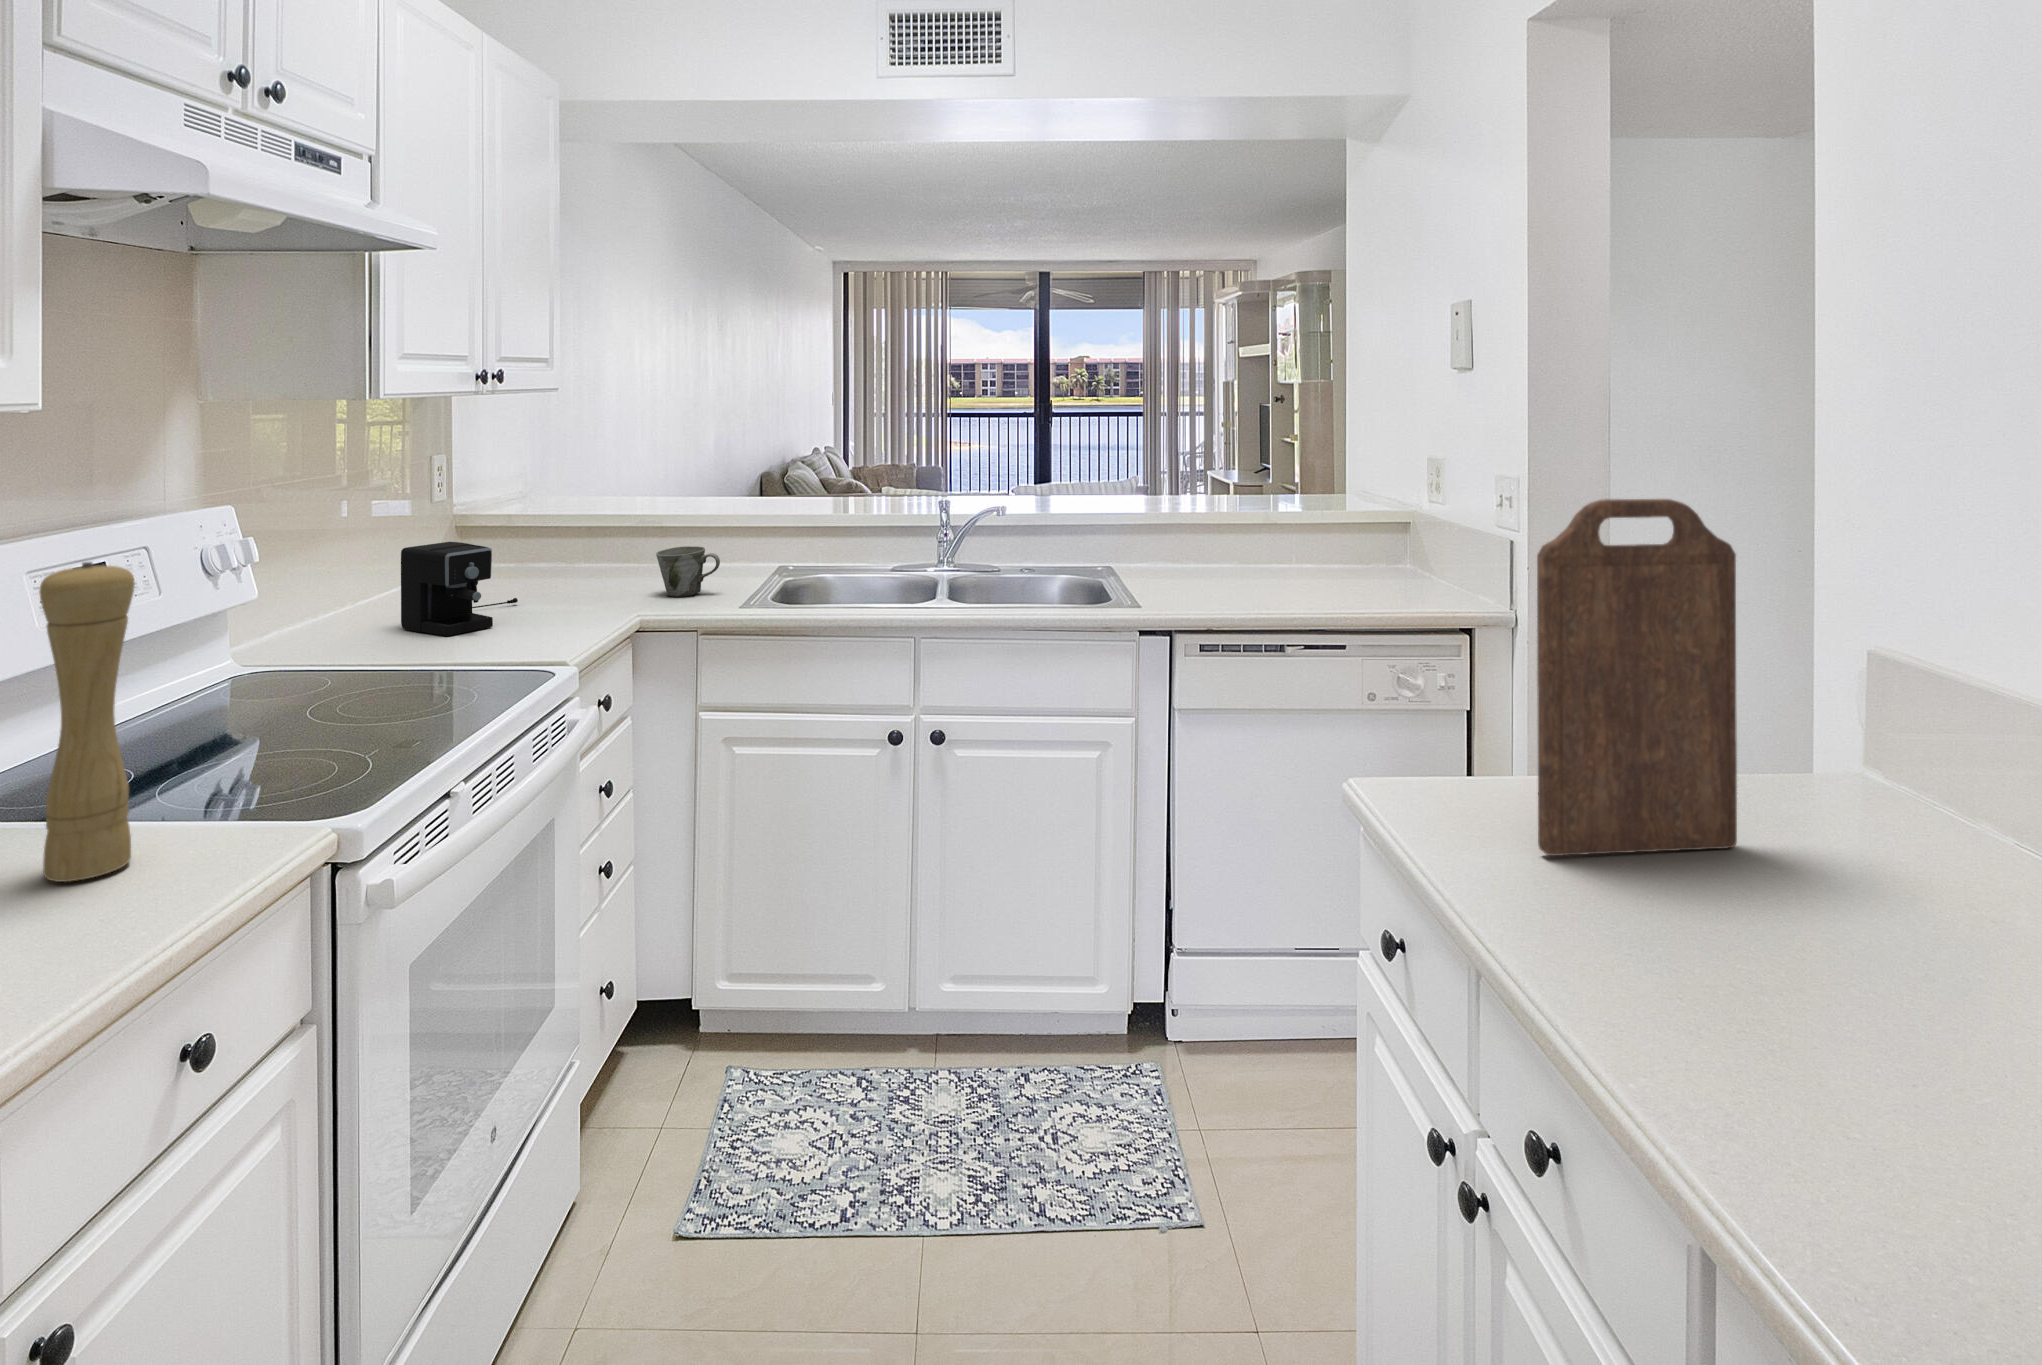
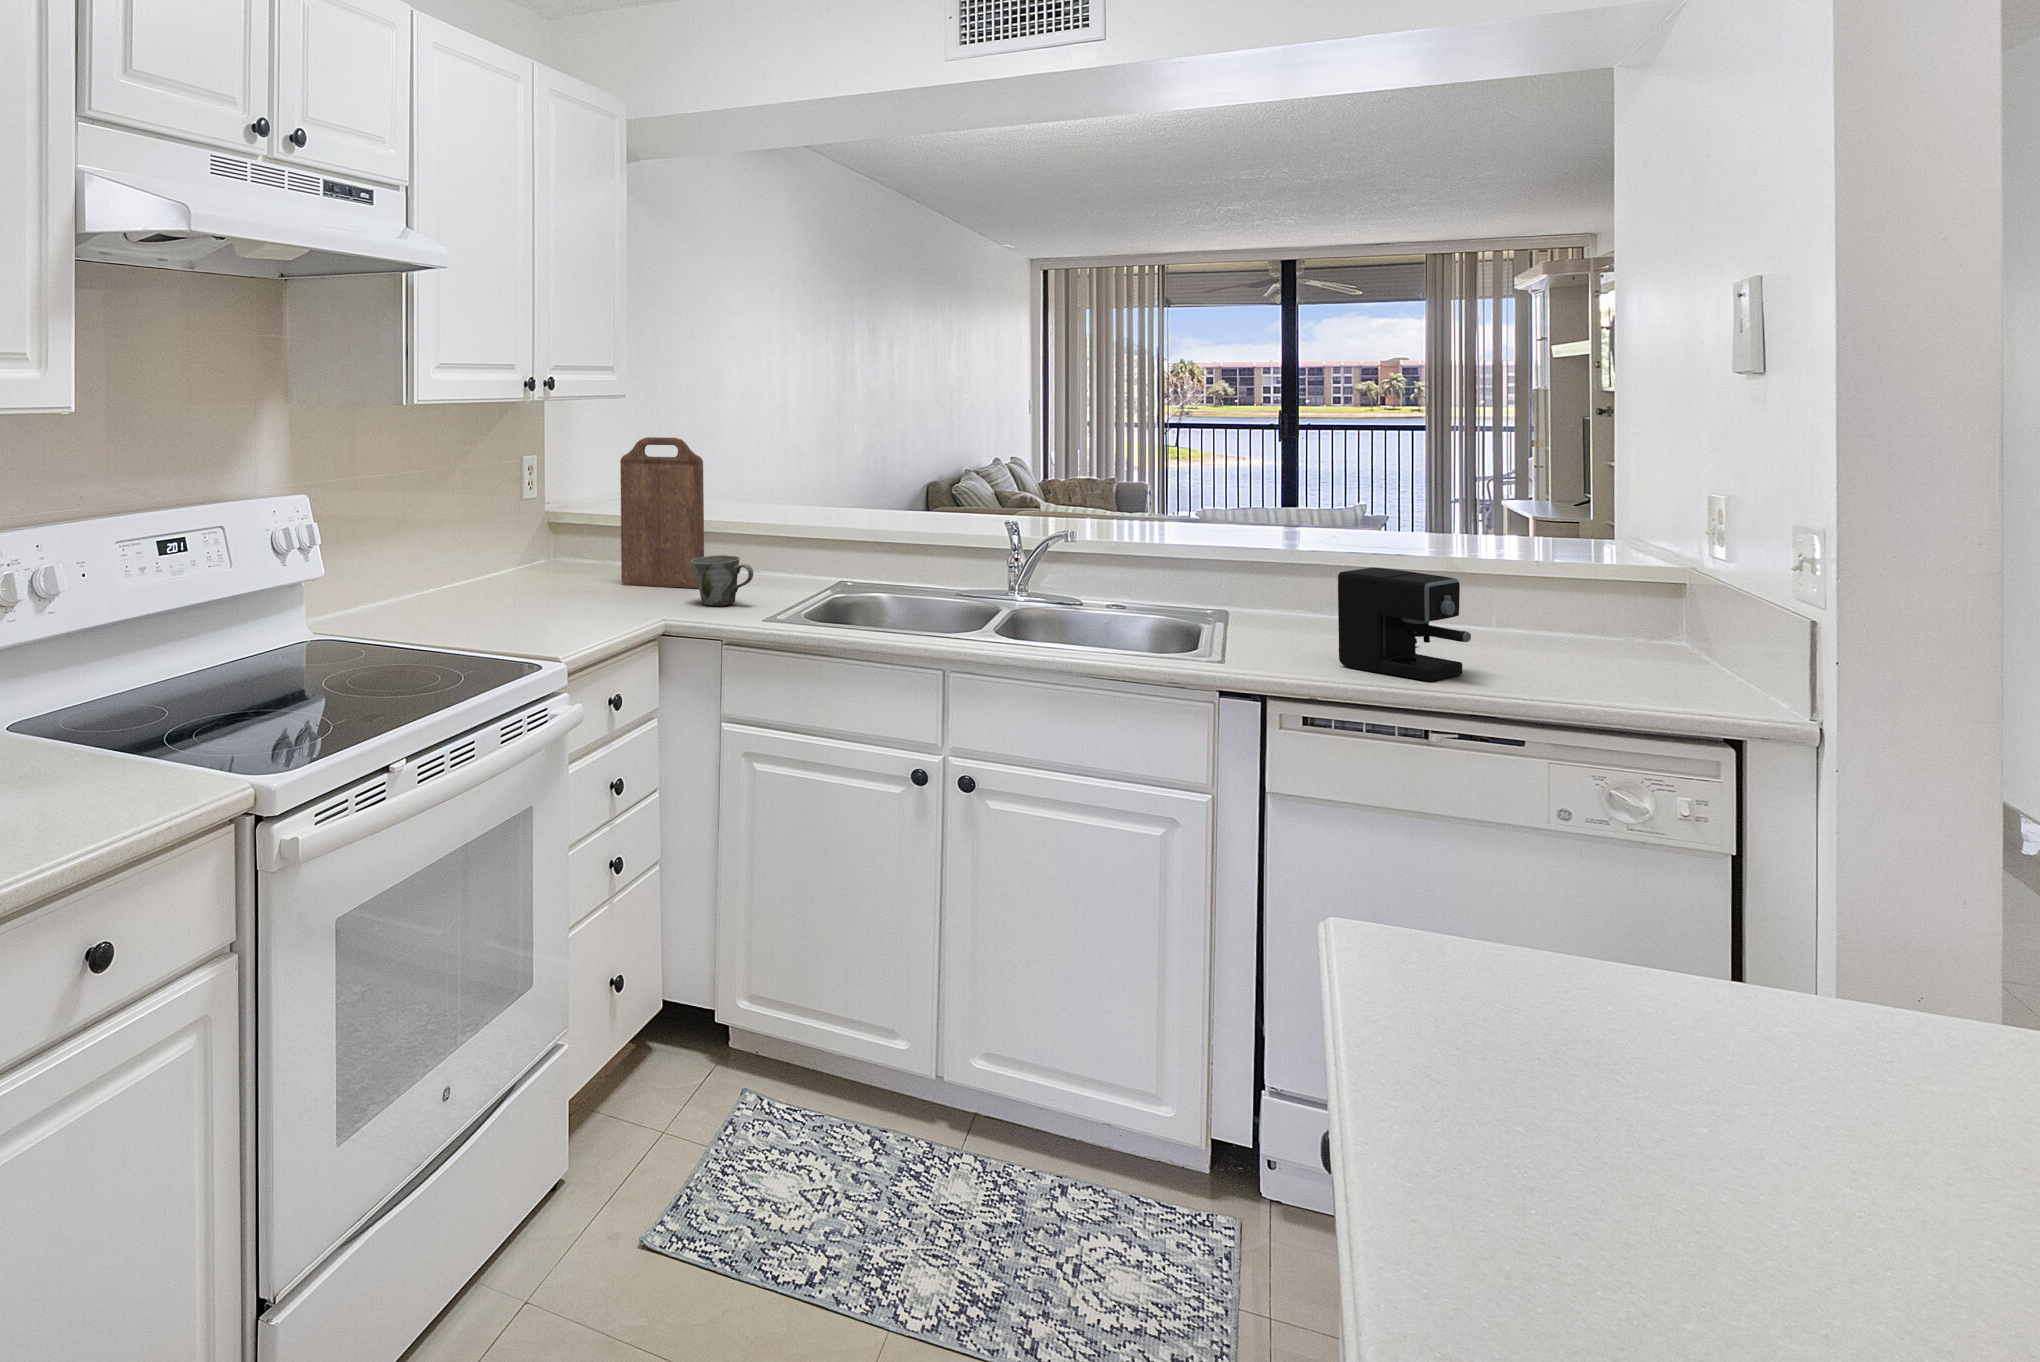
cutting board: present [1537,499,1737,856] -> present [620,437,704,588]
coffee maker: present [401,542,518,636] -> present [1338,567,1471,681]
pepper mill: present [39,562,135,882] -> none [72,532,136,783]

